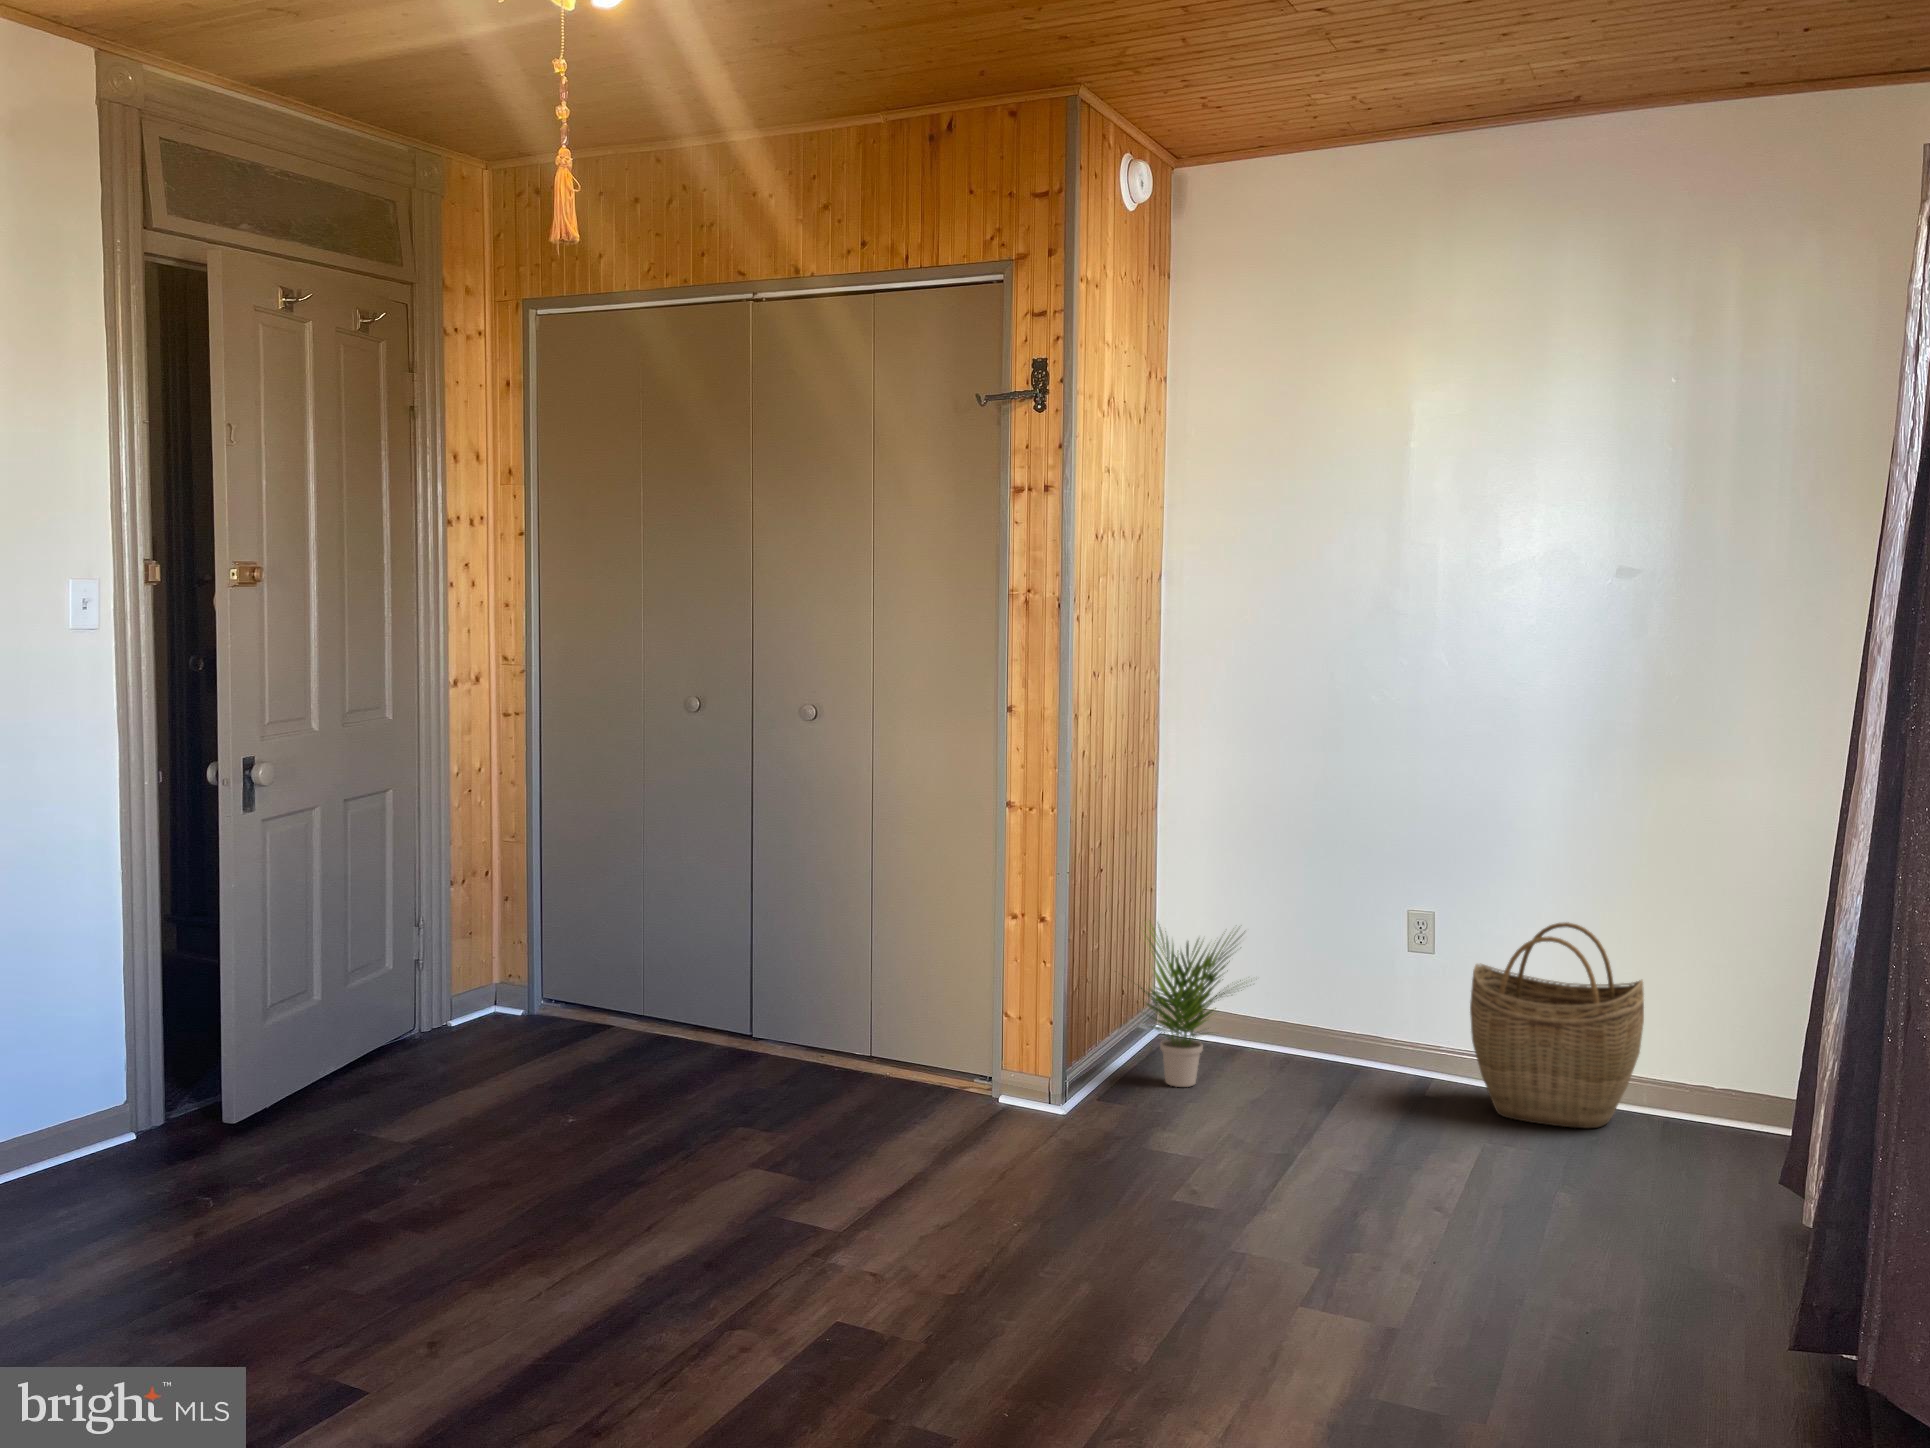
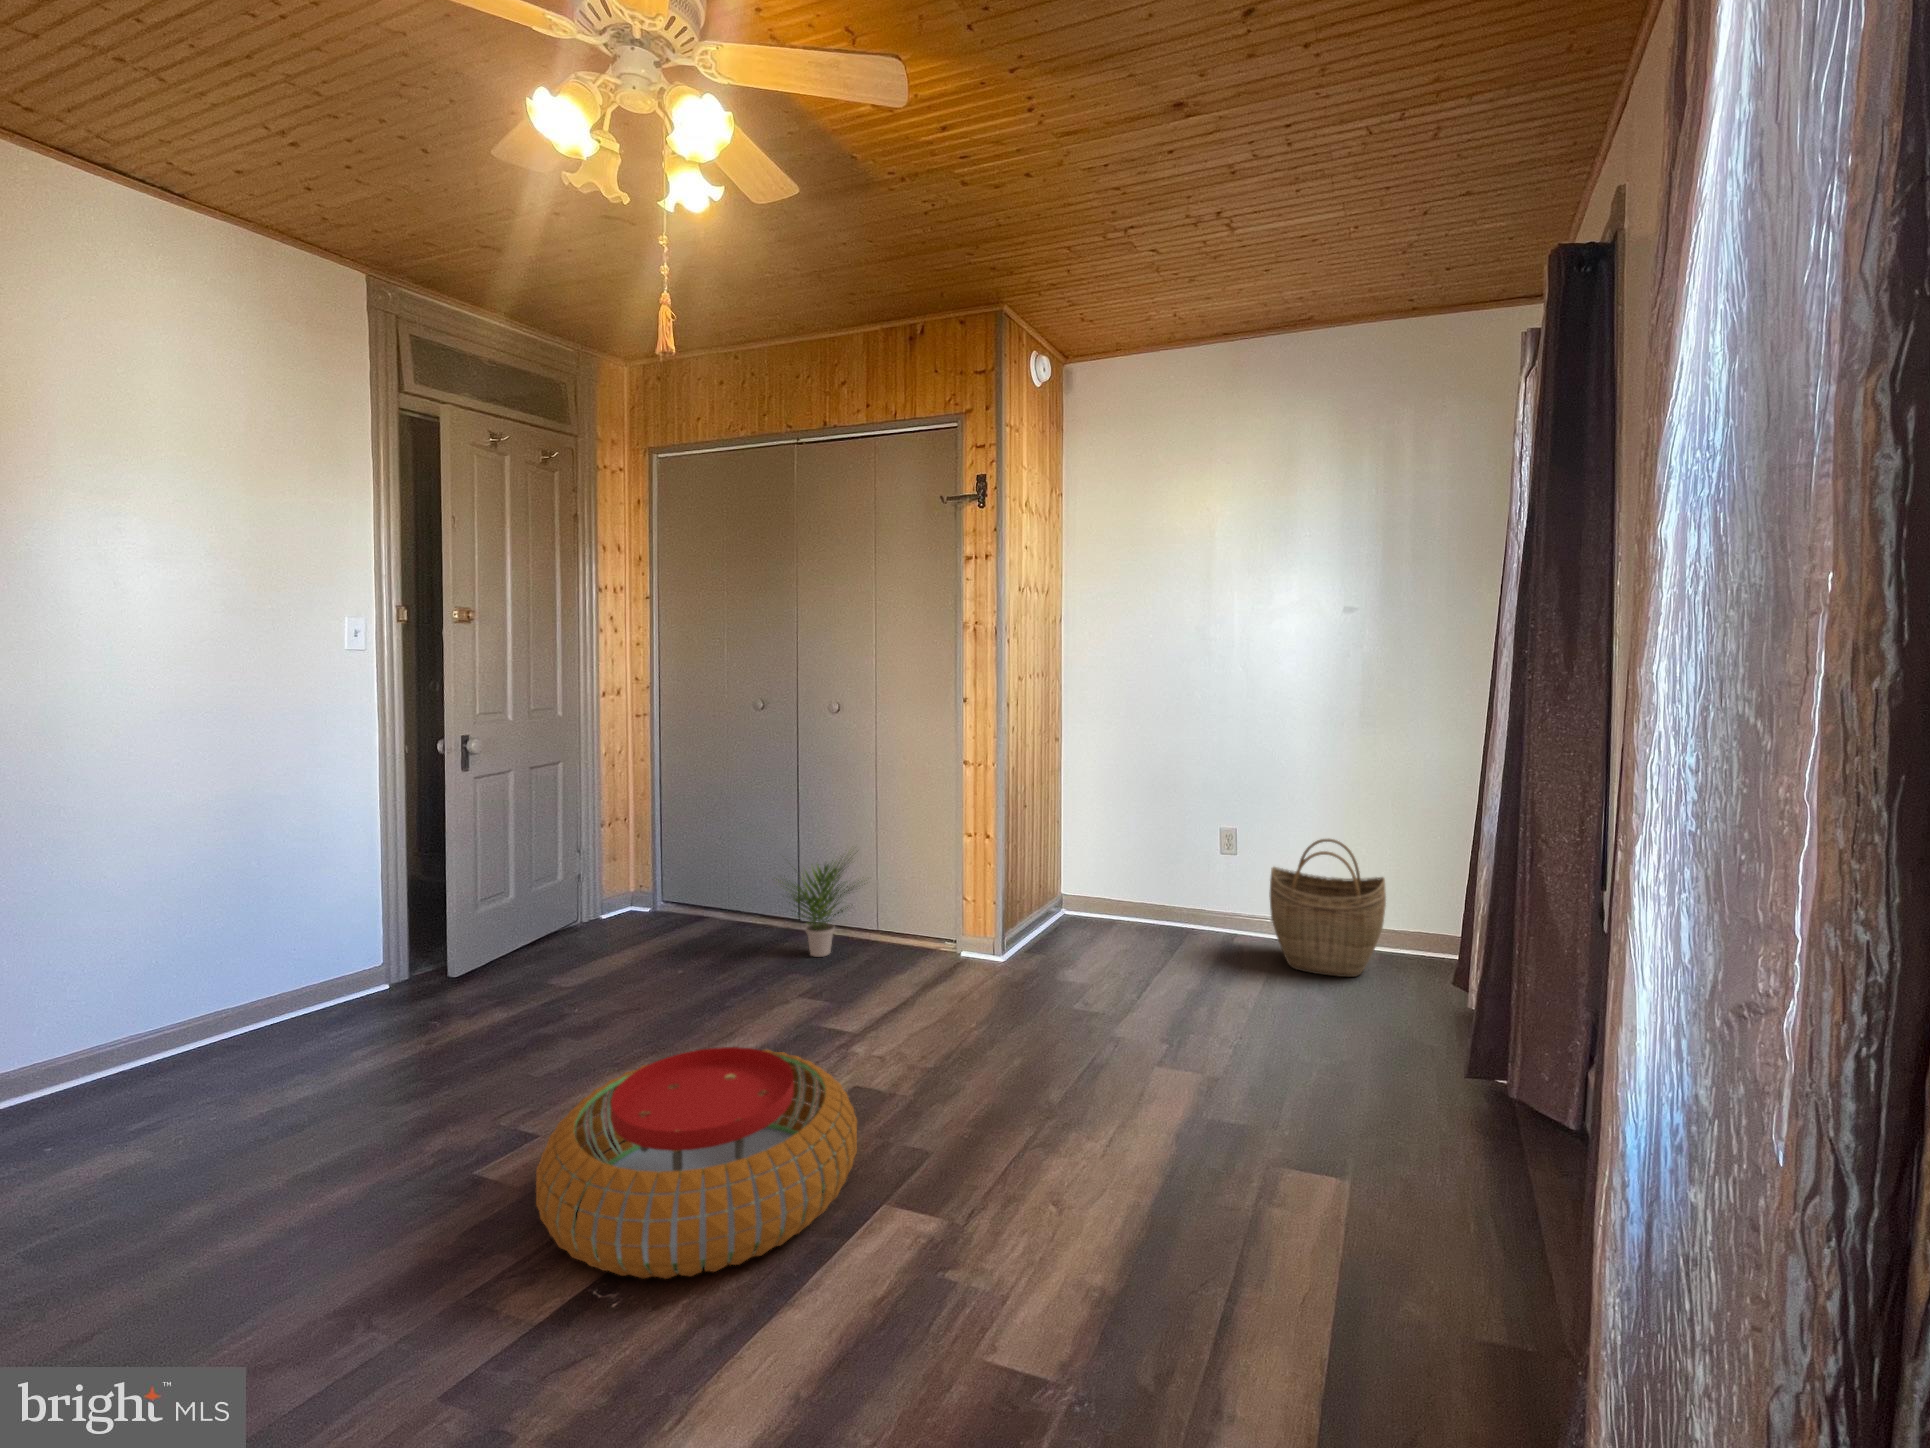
potted plant: present [1137,927,1243,1087] -> present [780,854,855,957]
pouf: none [491,1130,863,1347] -> present [536,1047,857,1279]

